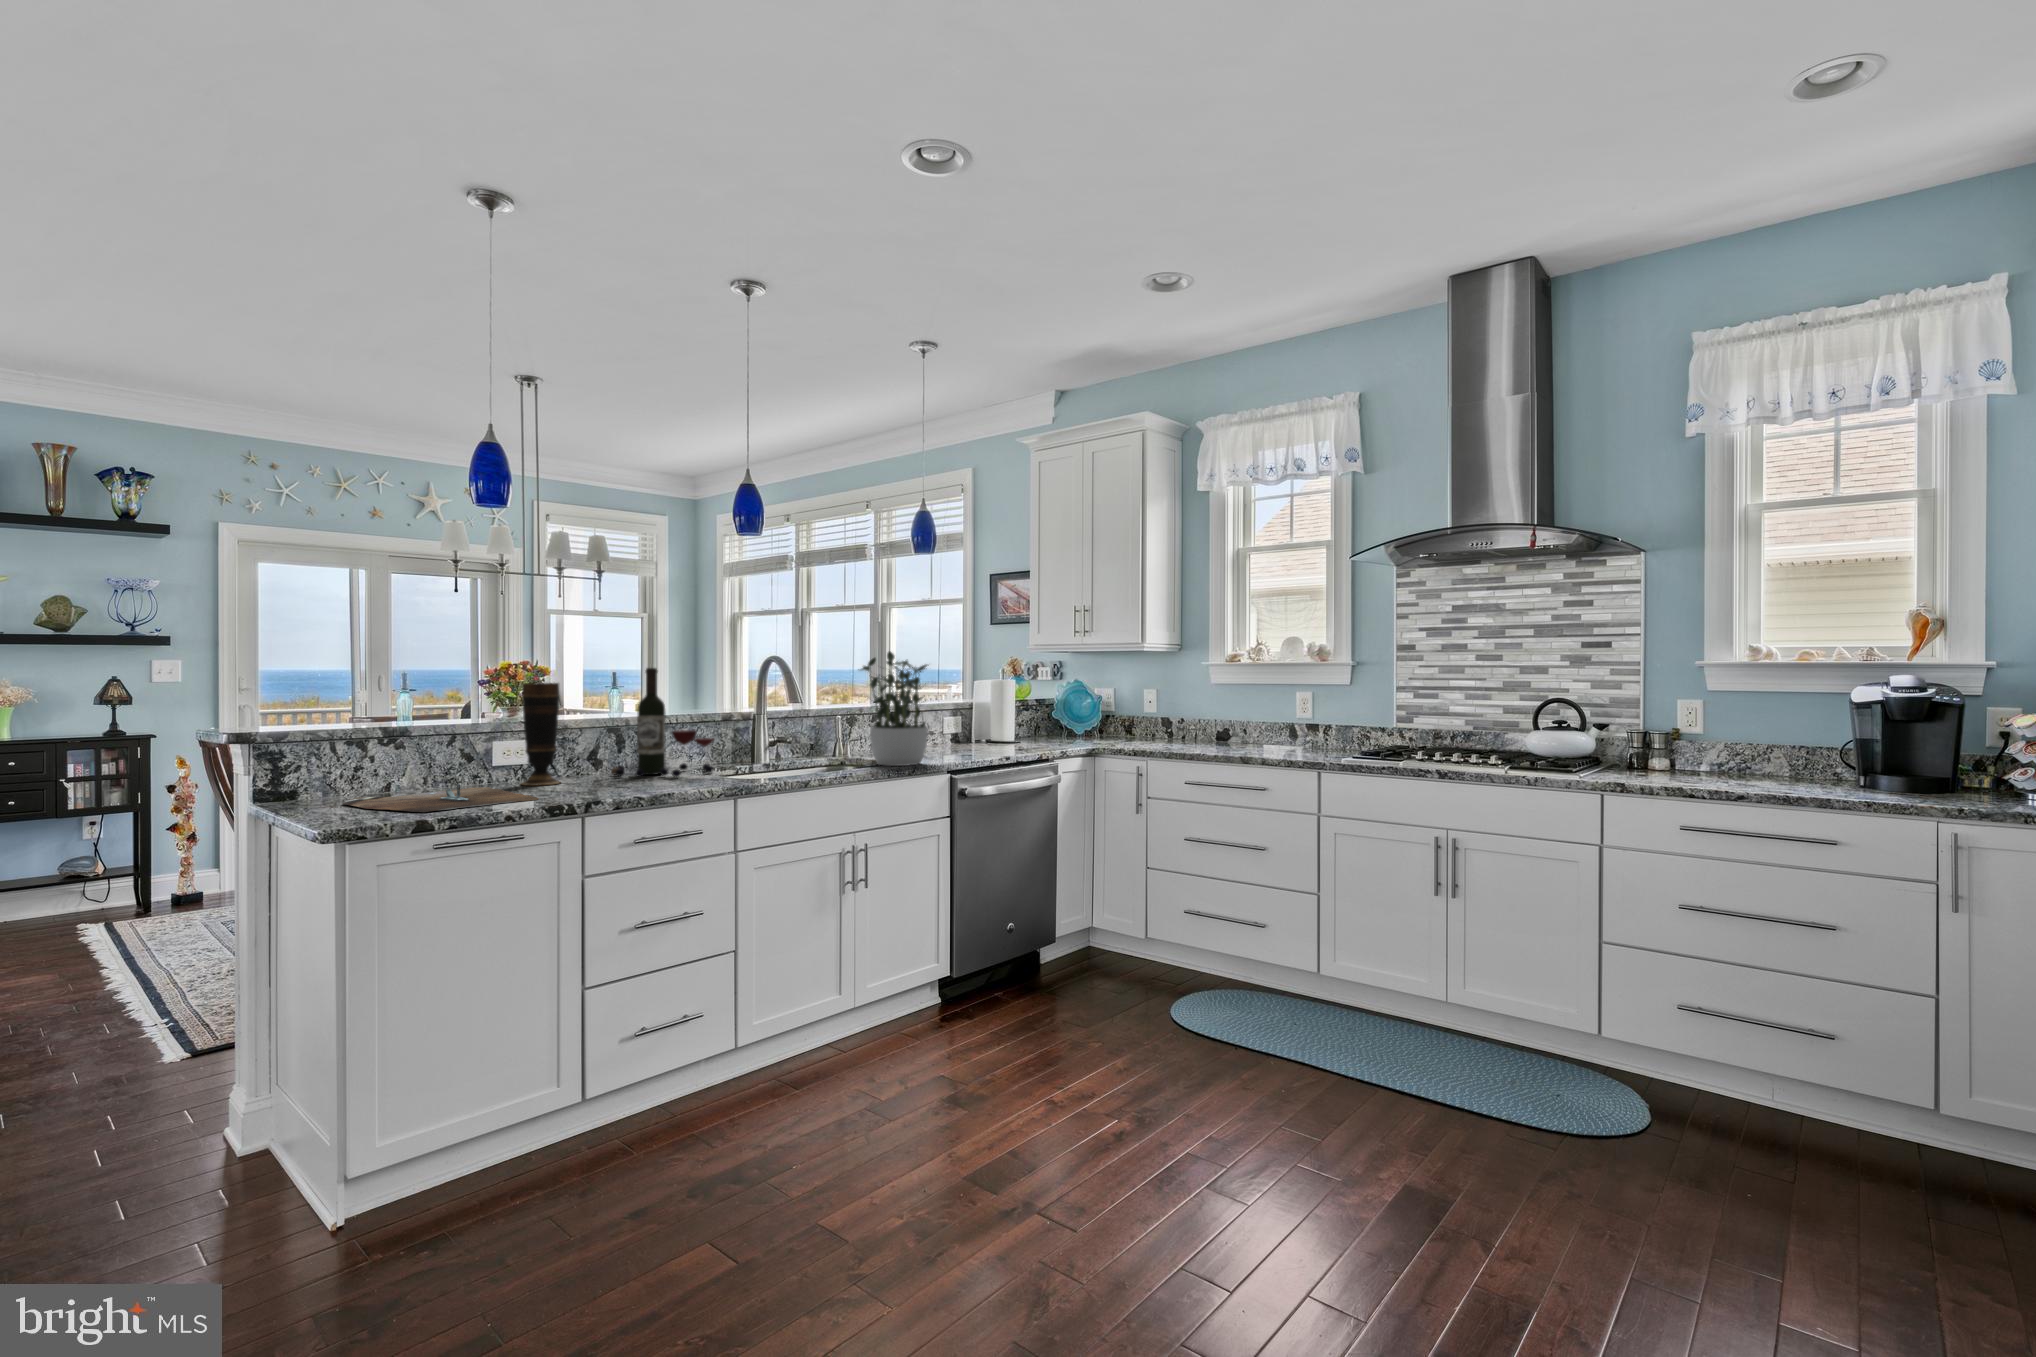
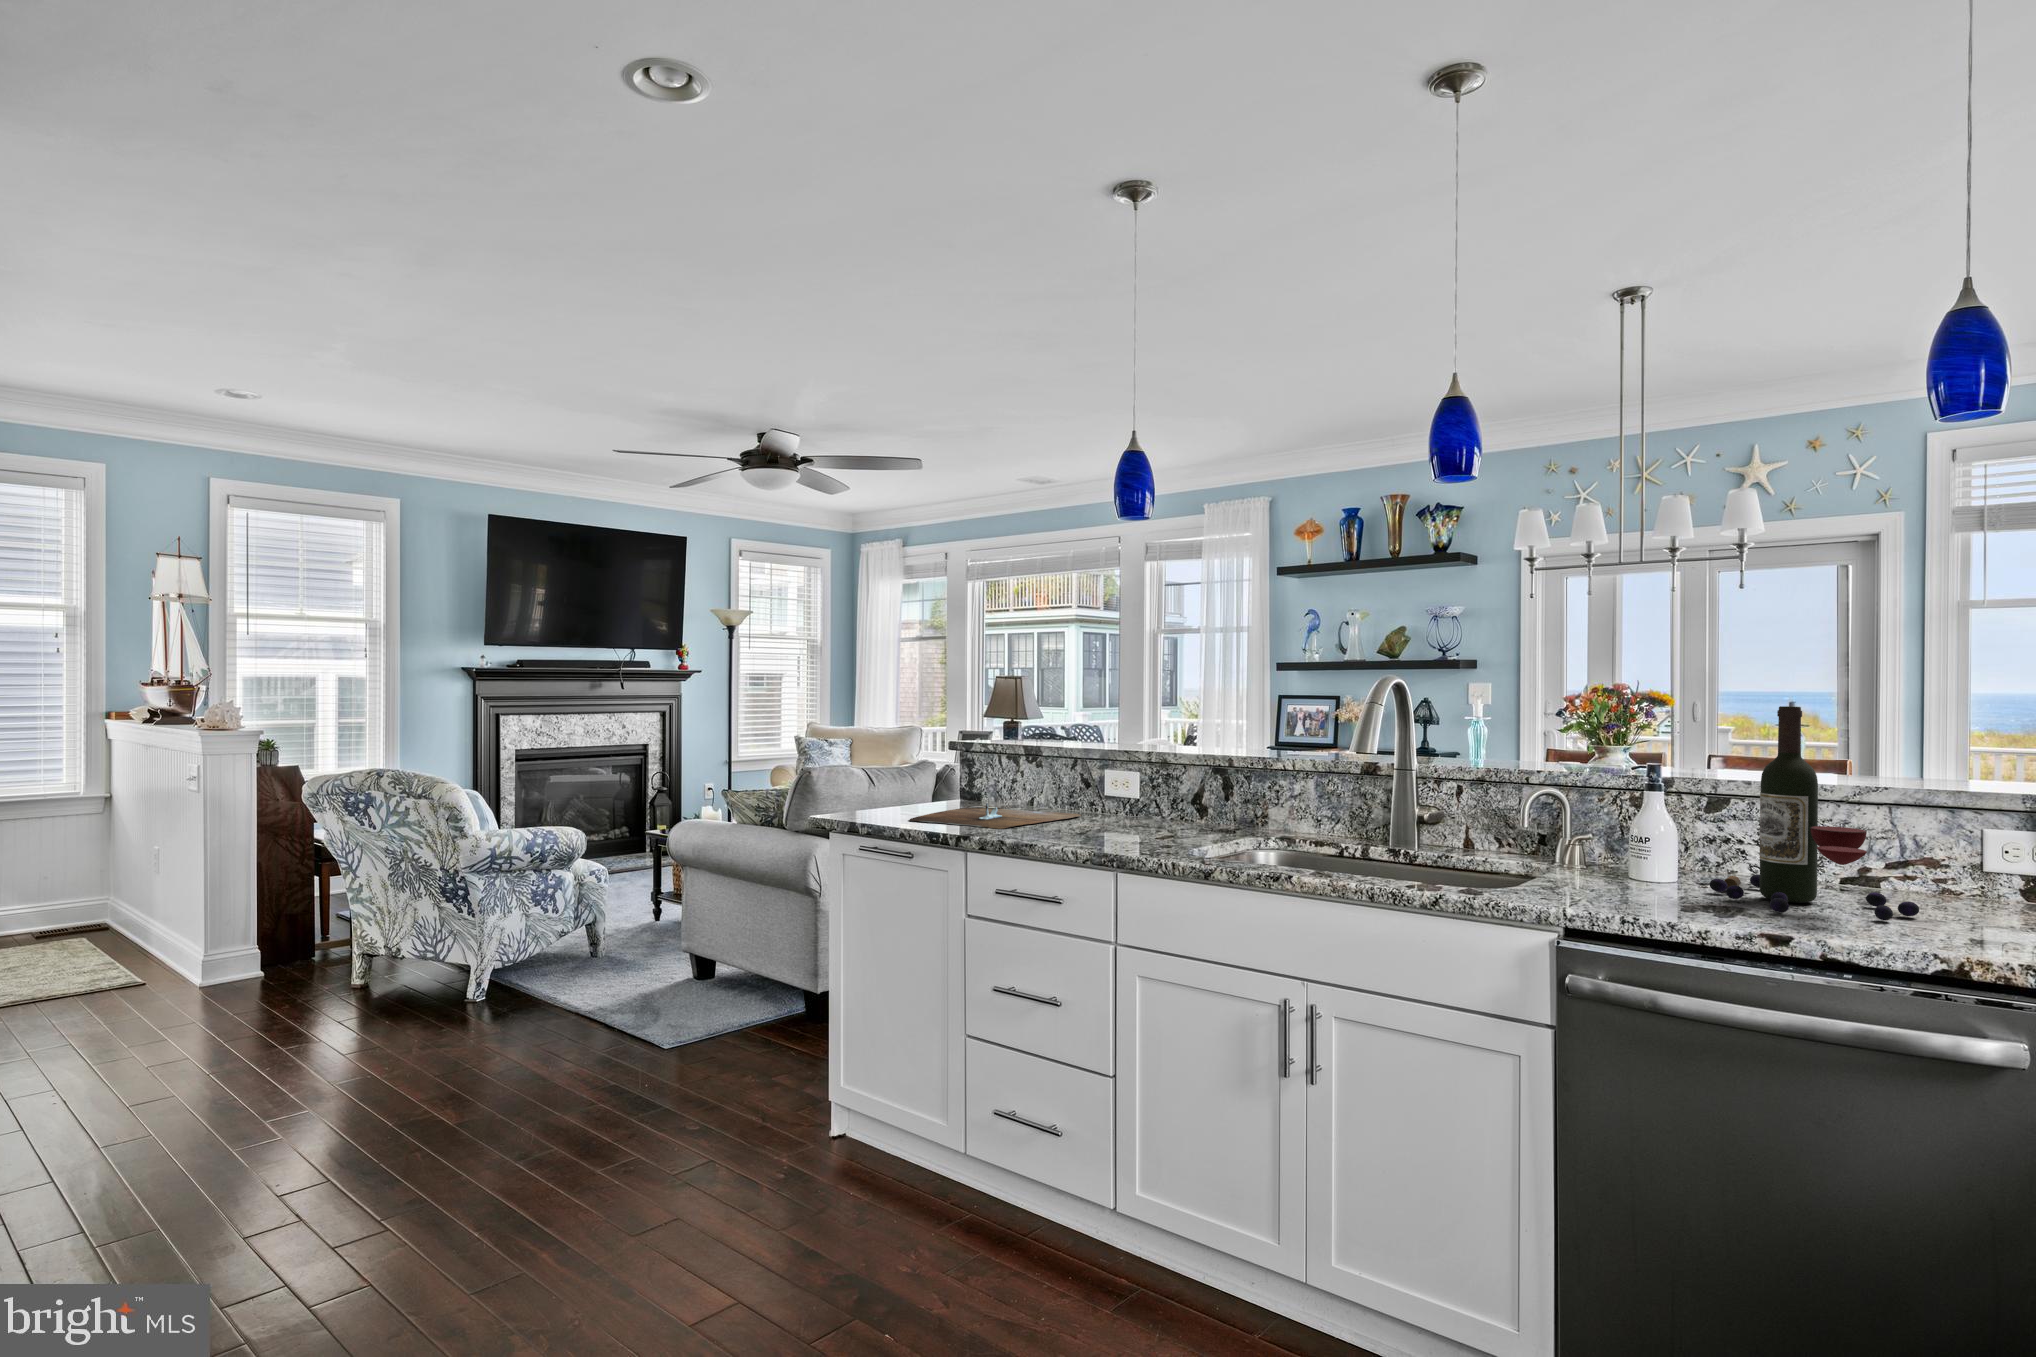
potted plant: present [861,652,928,766] -> none [1443,674,1601,892]
wine bottle: present [611,668,714,777] -> present [1709,706,1919,920]
vase: present [522,683,560,786] -> none [1113,710,1154,823]

